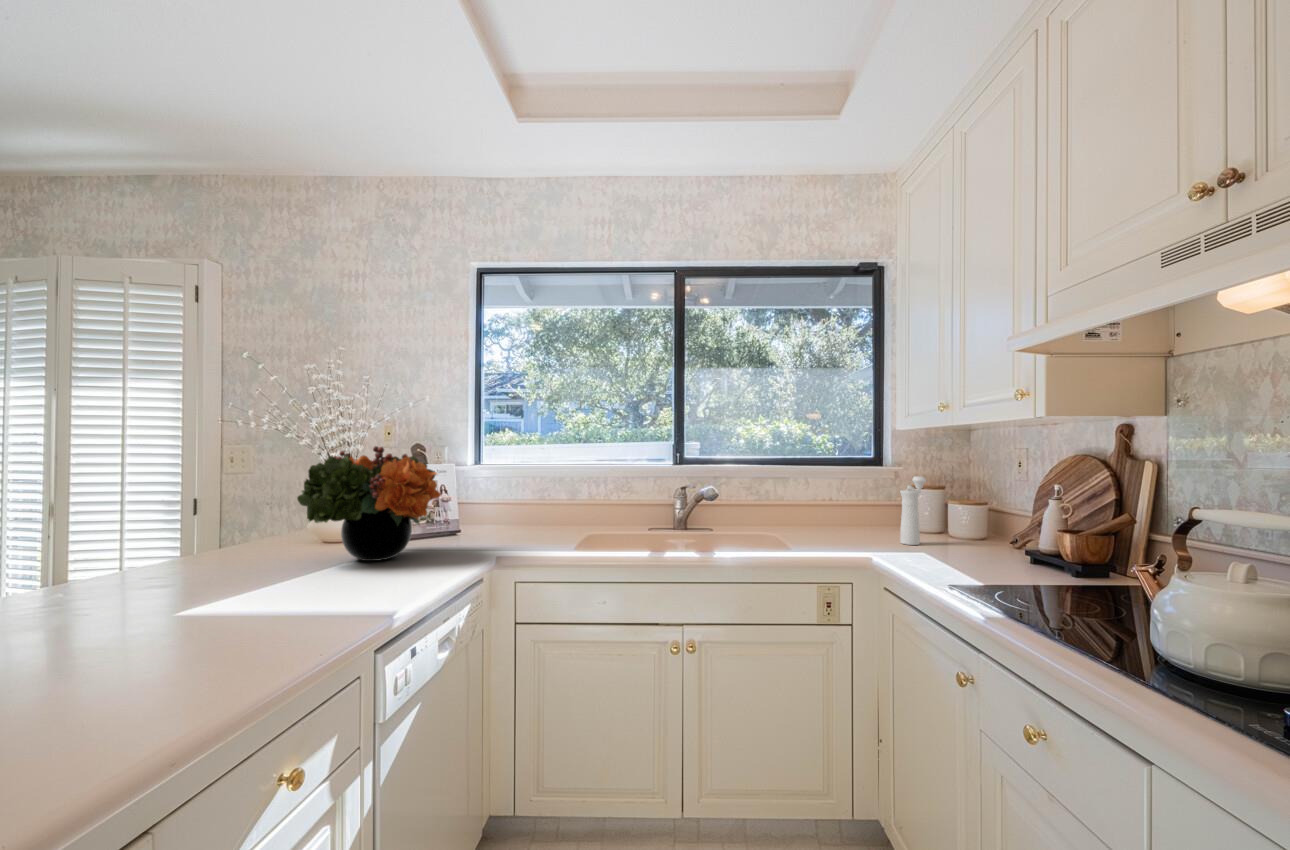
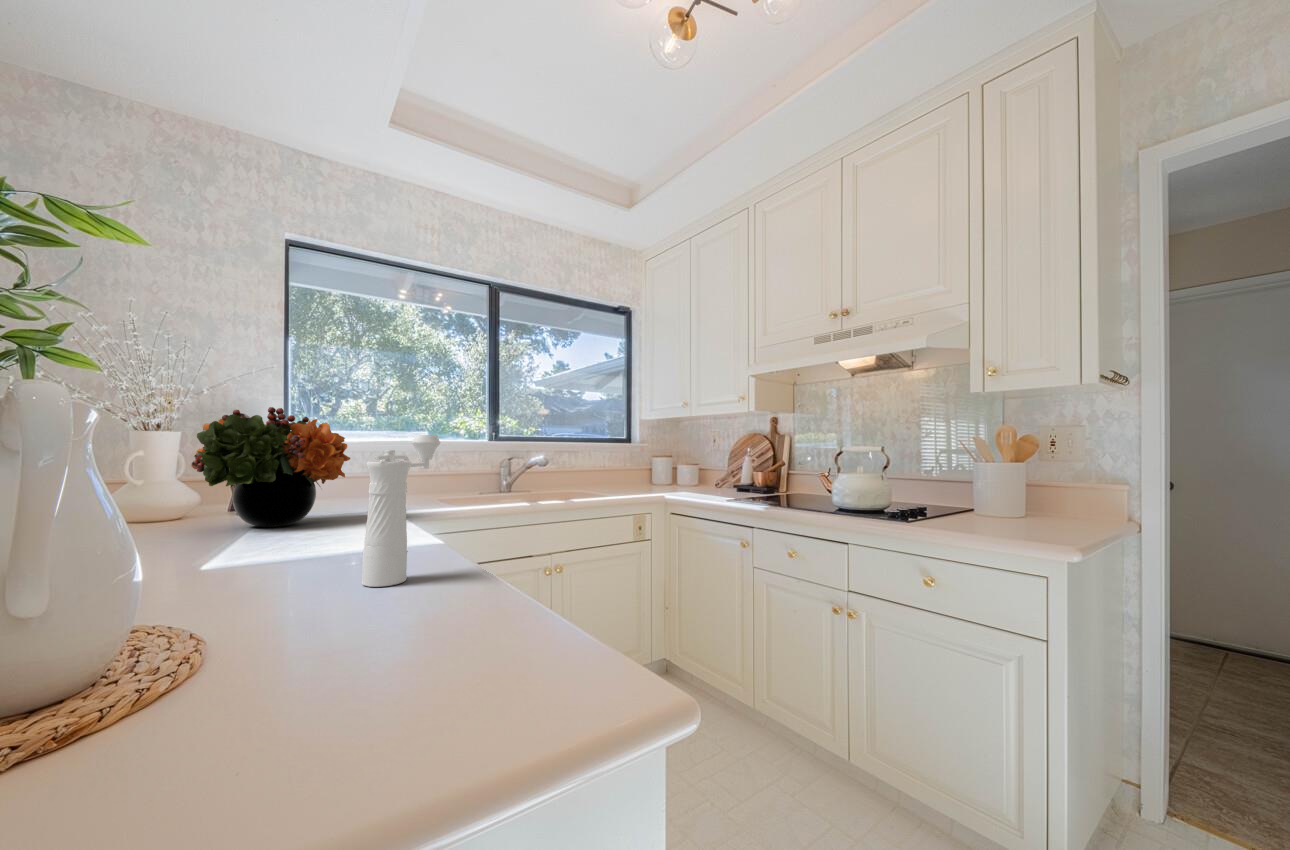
pepper mill: present [900,476,926,545] -> present [362,435,440,587]

